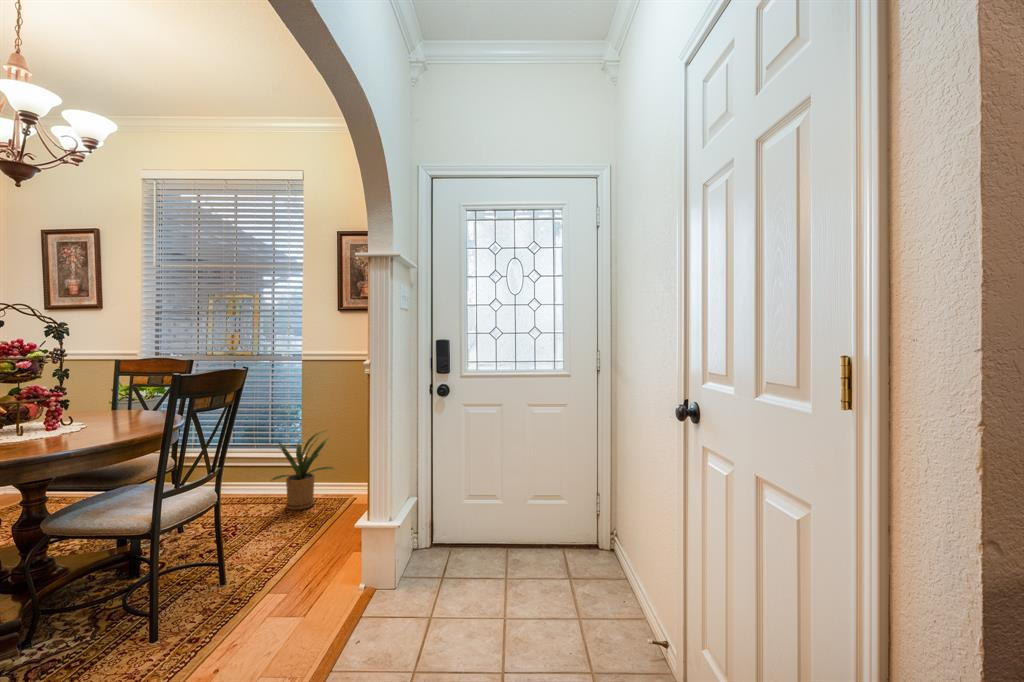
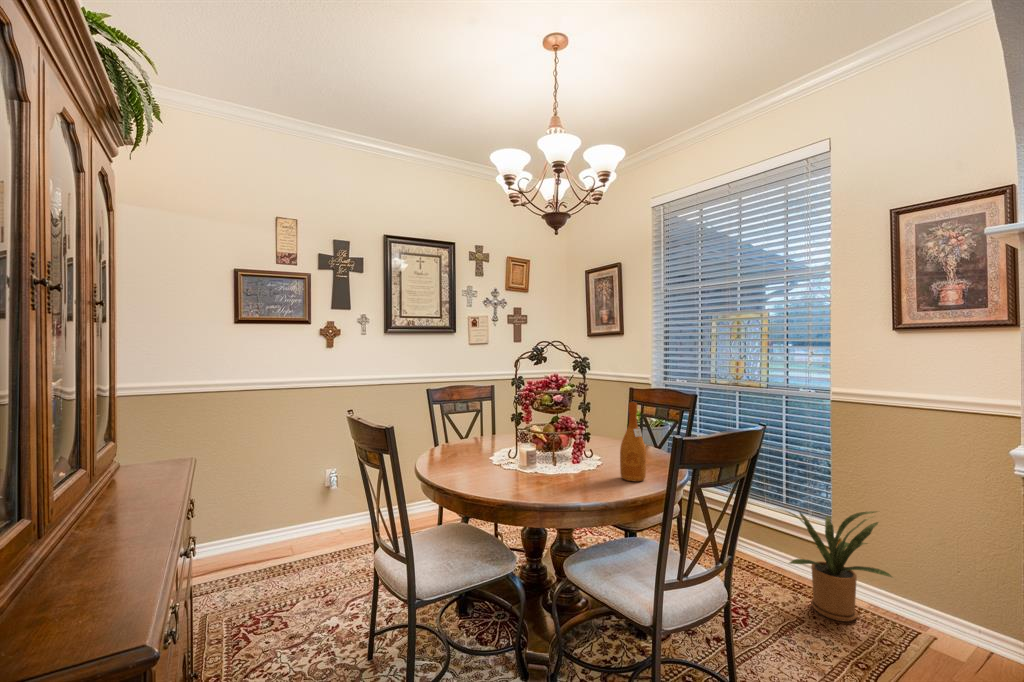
wine bottle: none [113,361,142,431] -> present [620,402,646,481]

